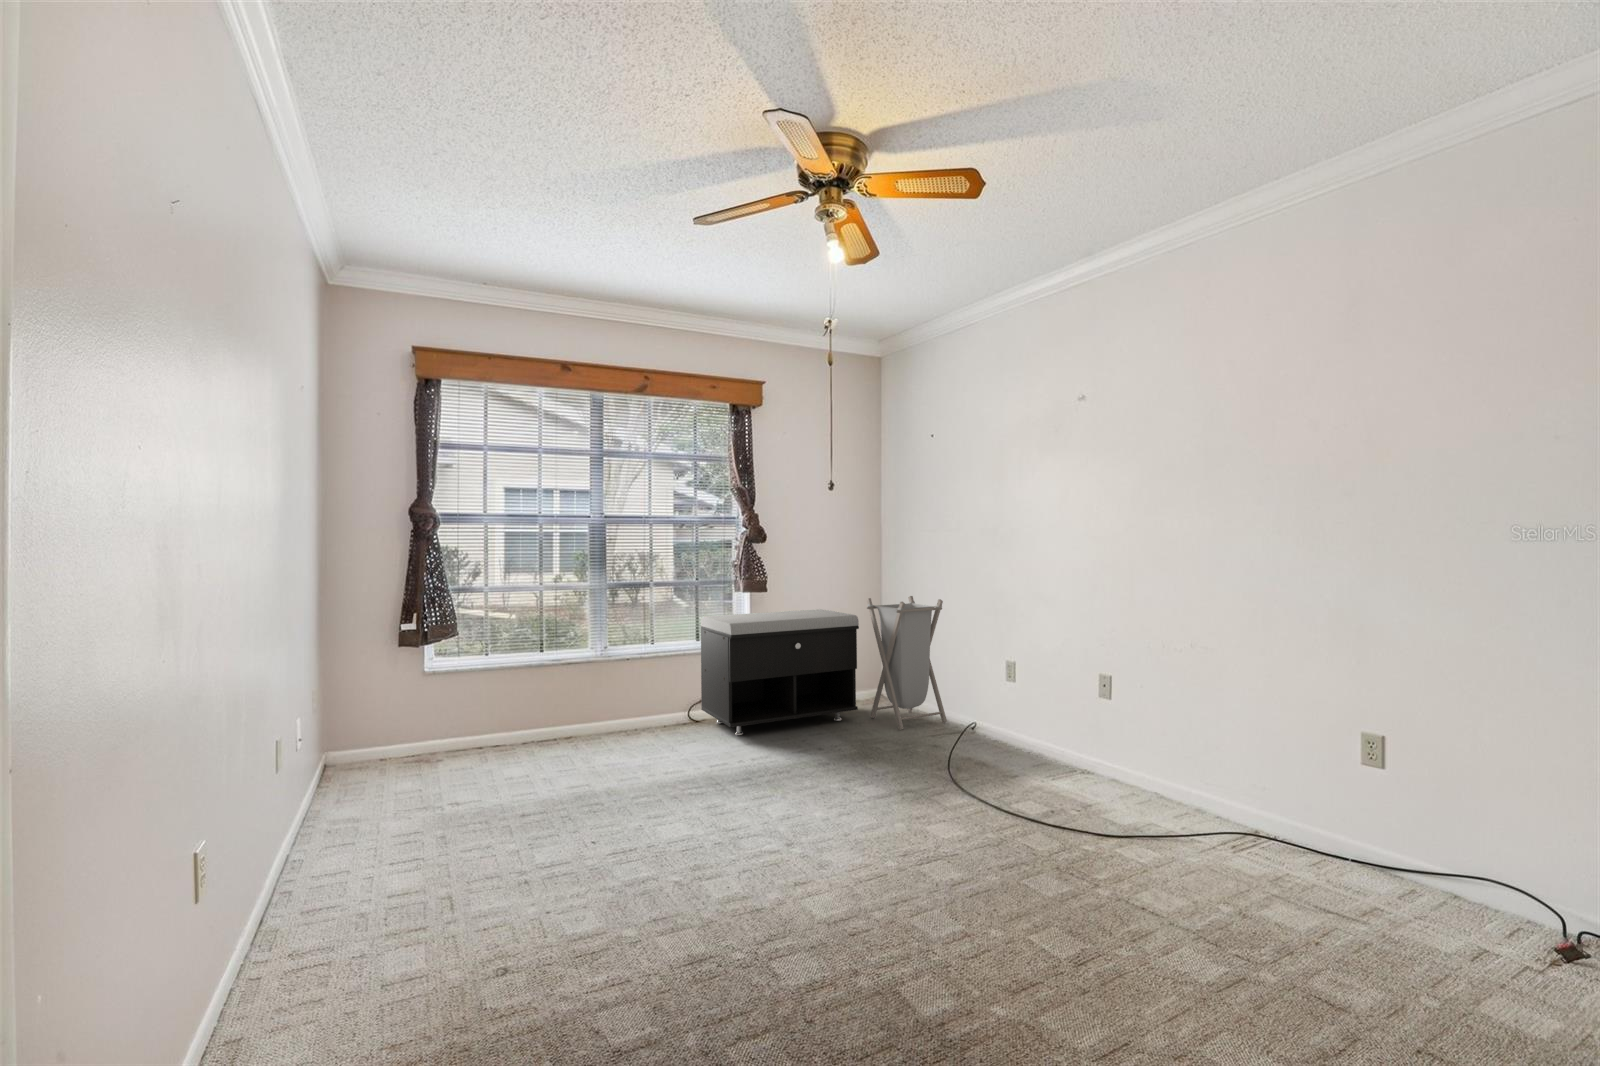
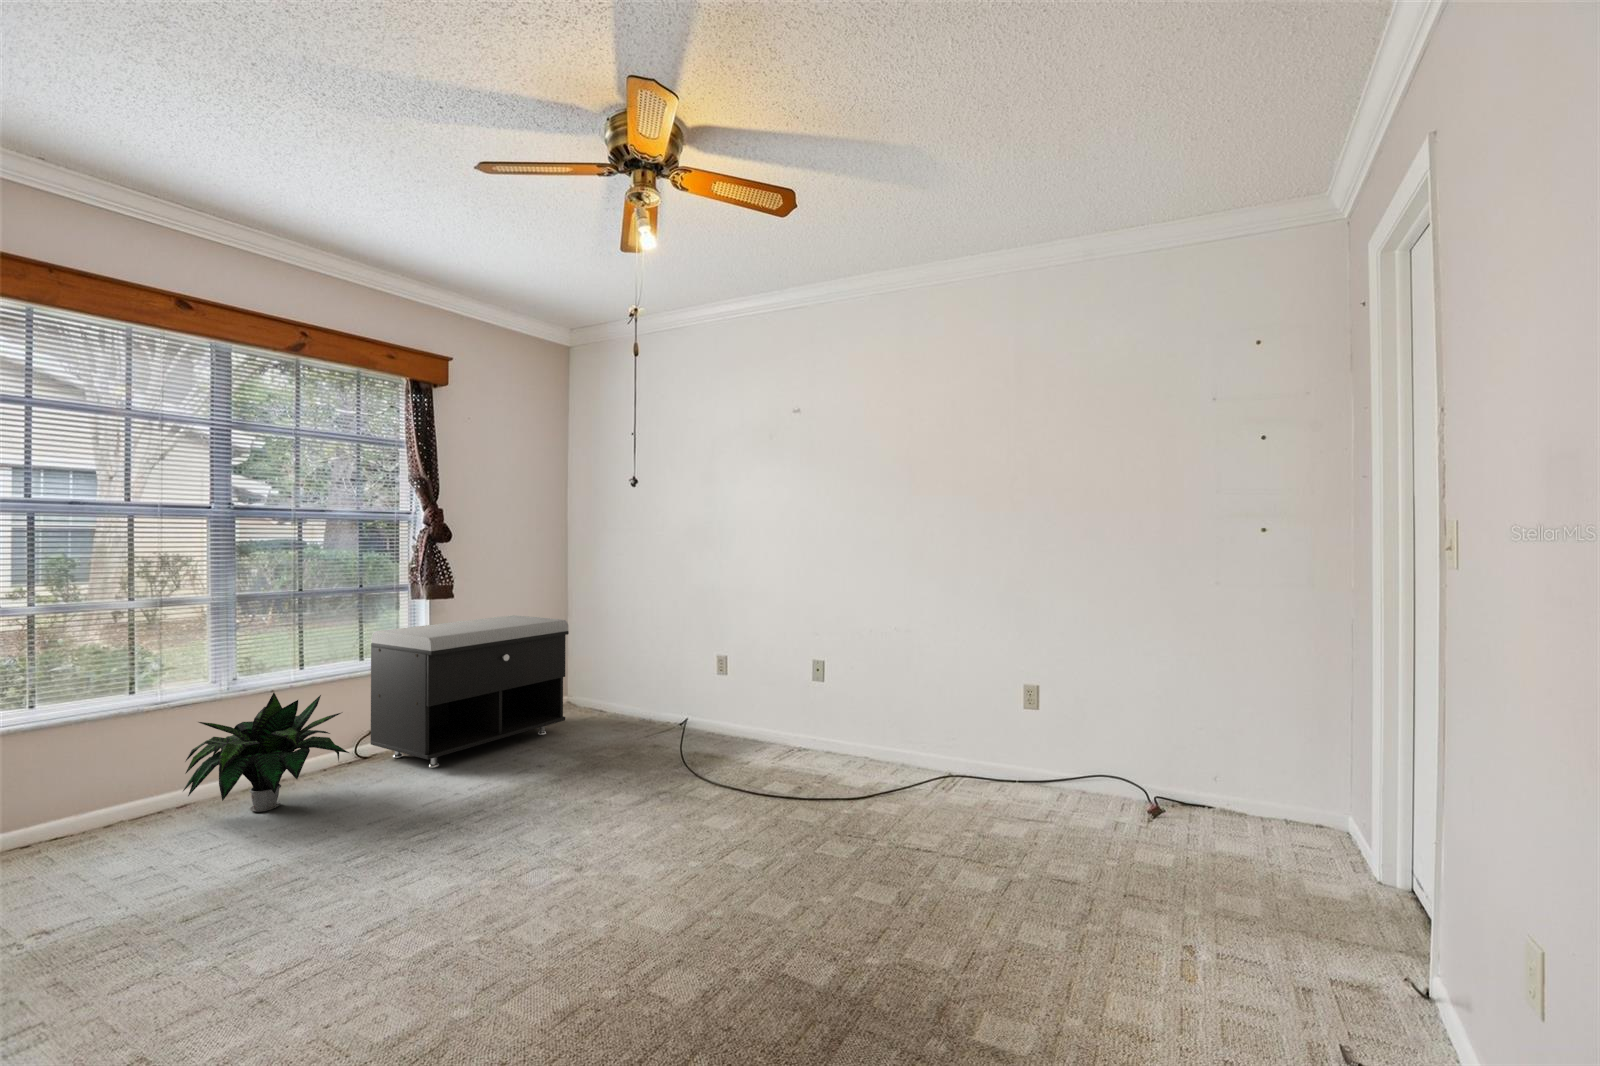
laundry hamper: present [867,596,947,730] -> none [574,597,658,735]
potted plant: none [565,658,666,749] -> present [183,693,349,812]

